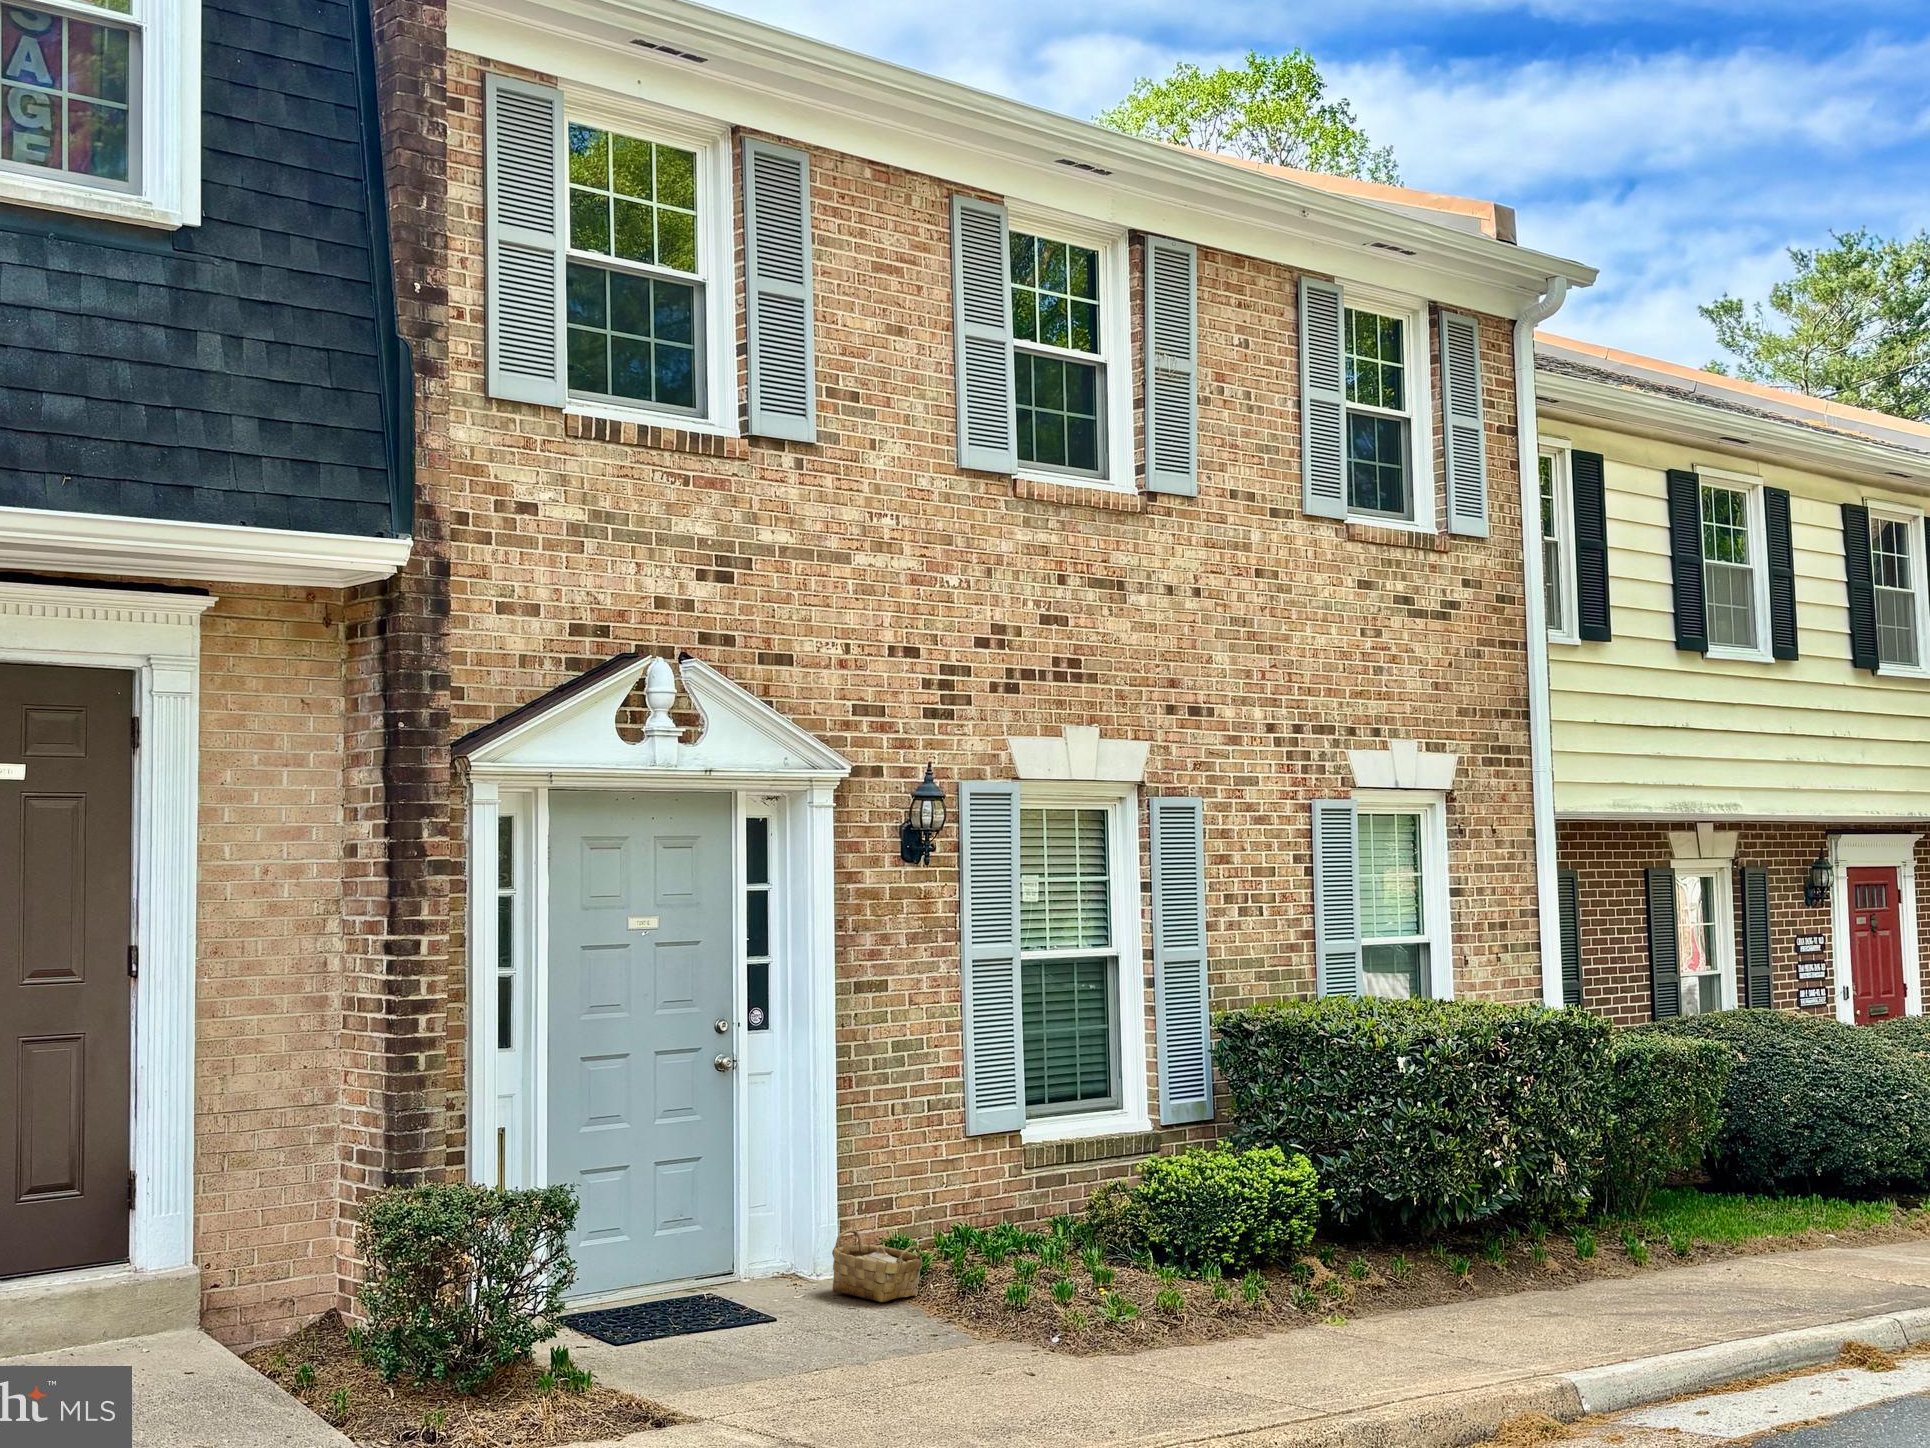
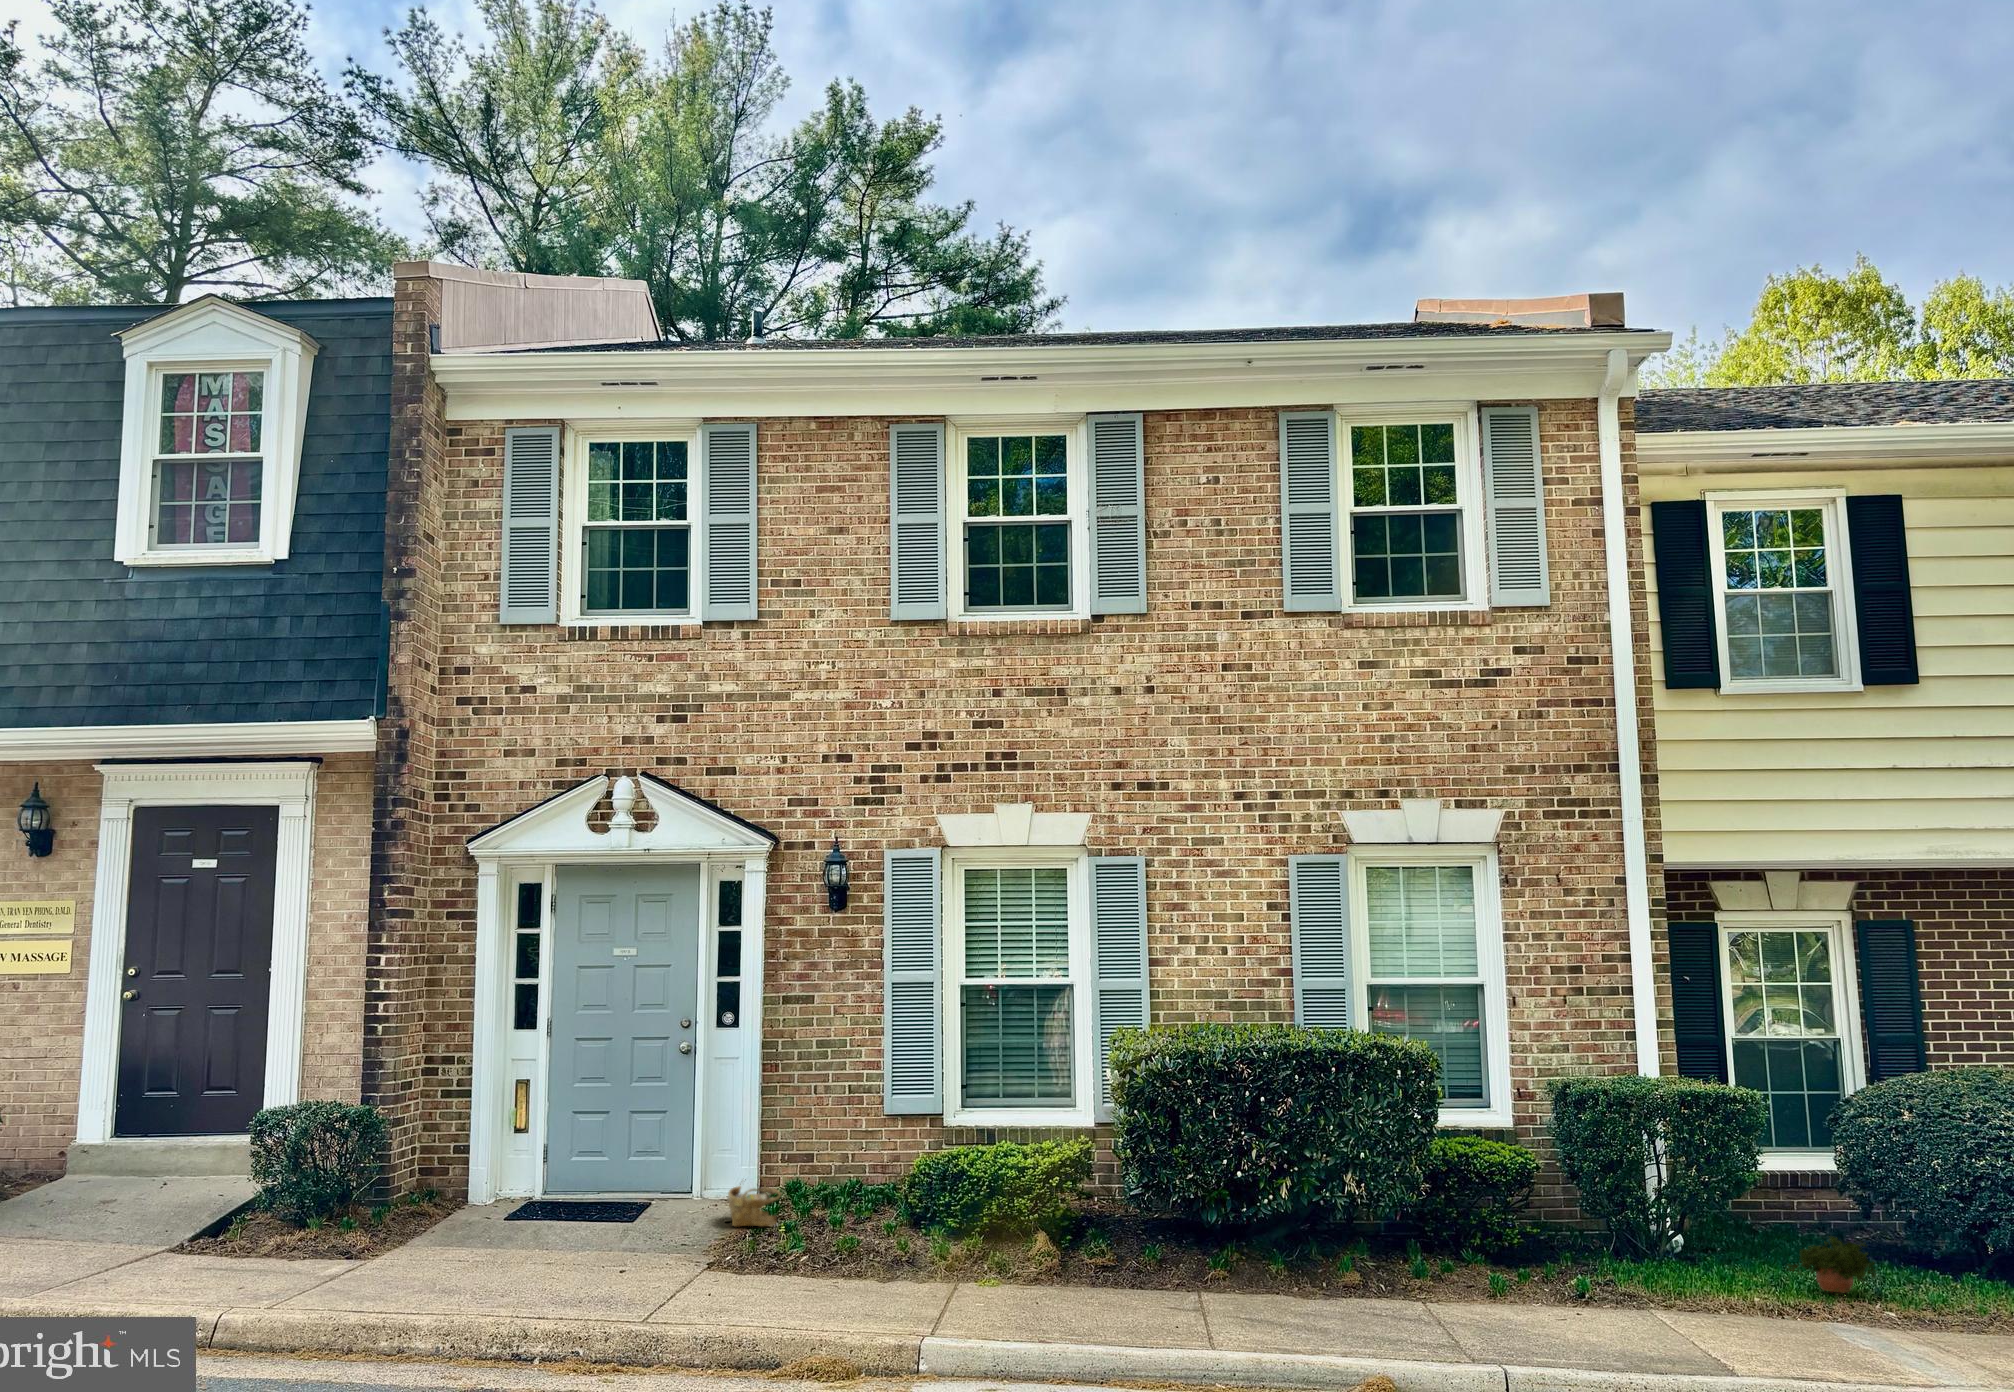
potted plant: none [1737,1161,1809,1216] -> present [1789,1237,1876,1296]

